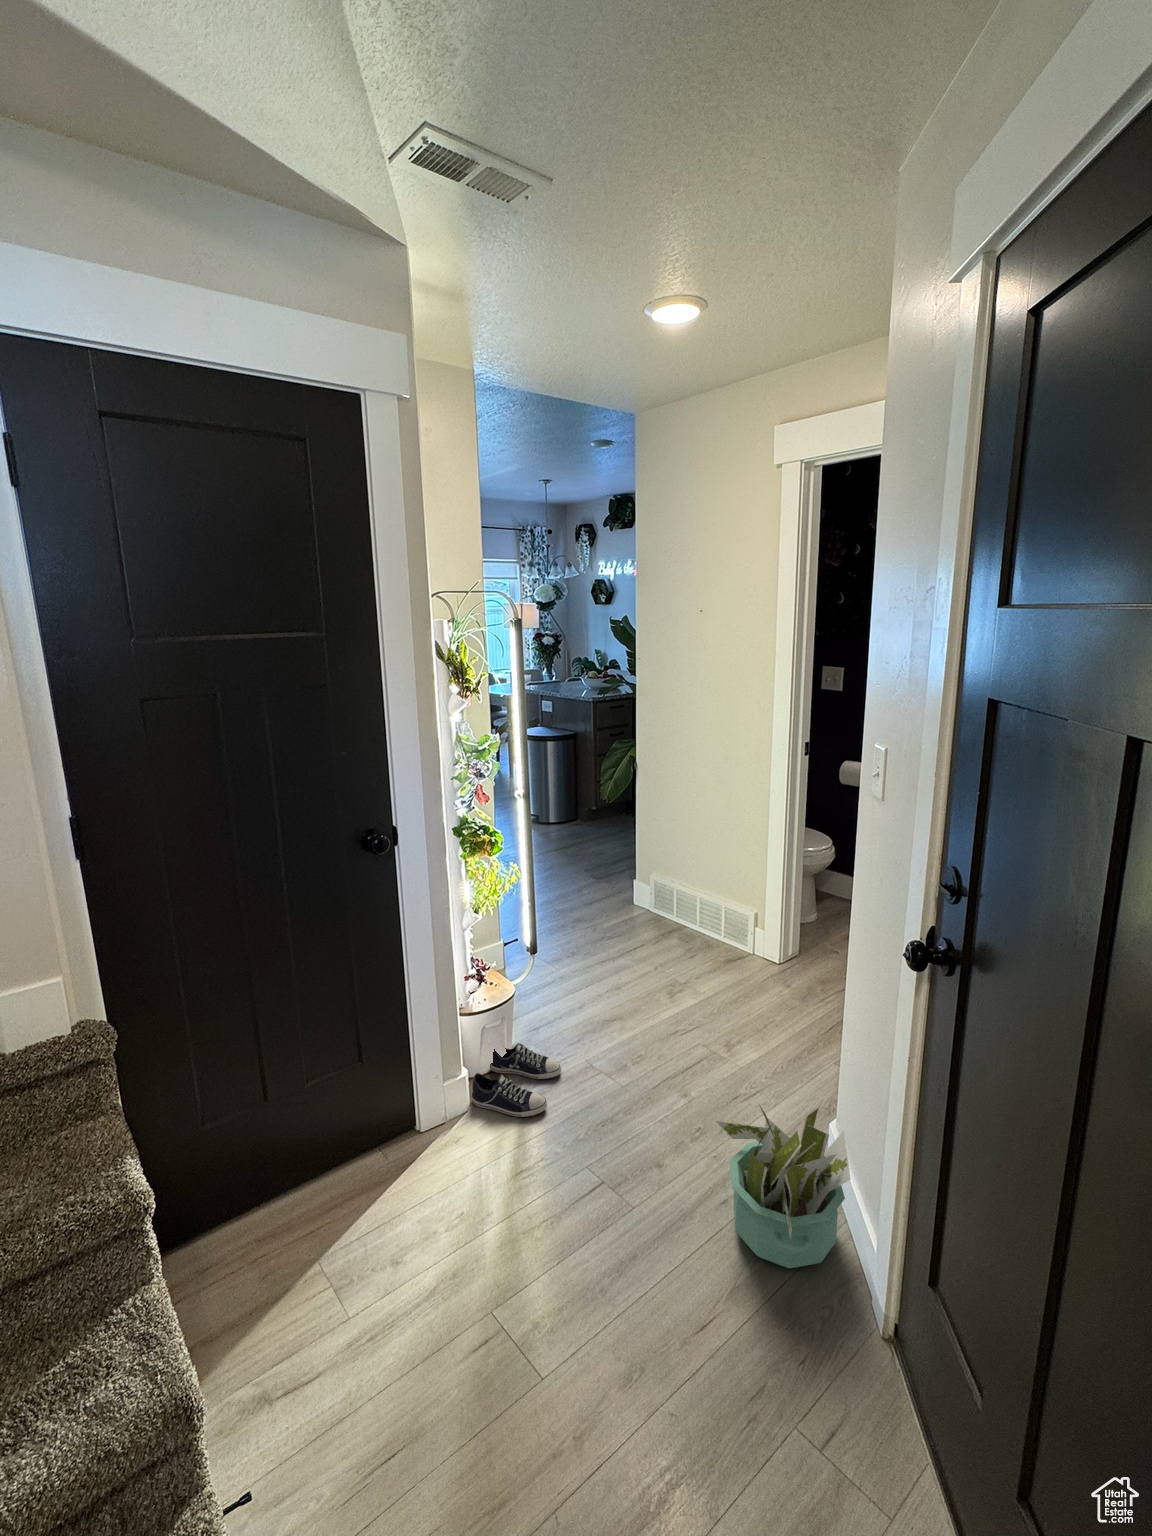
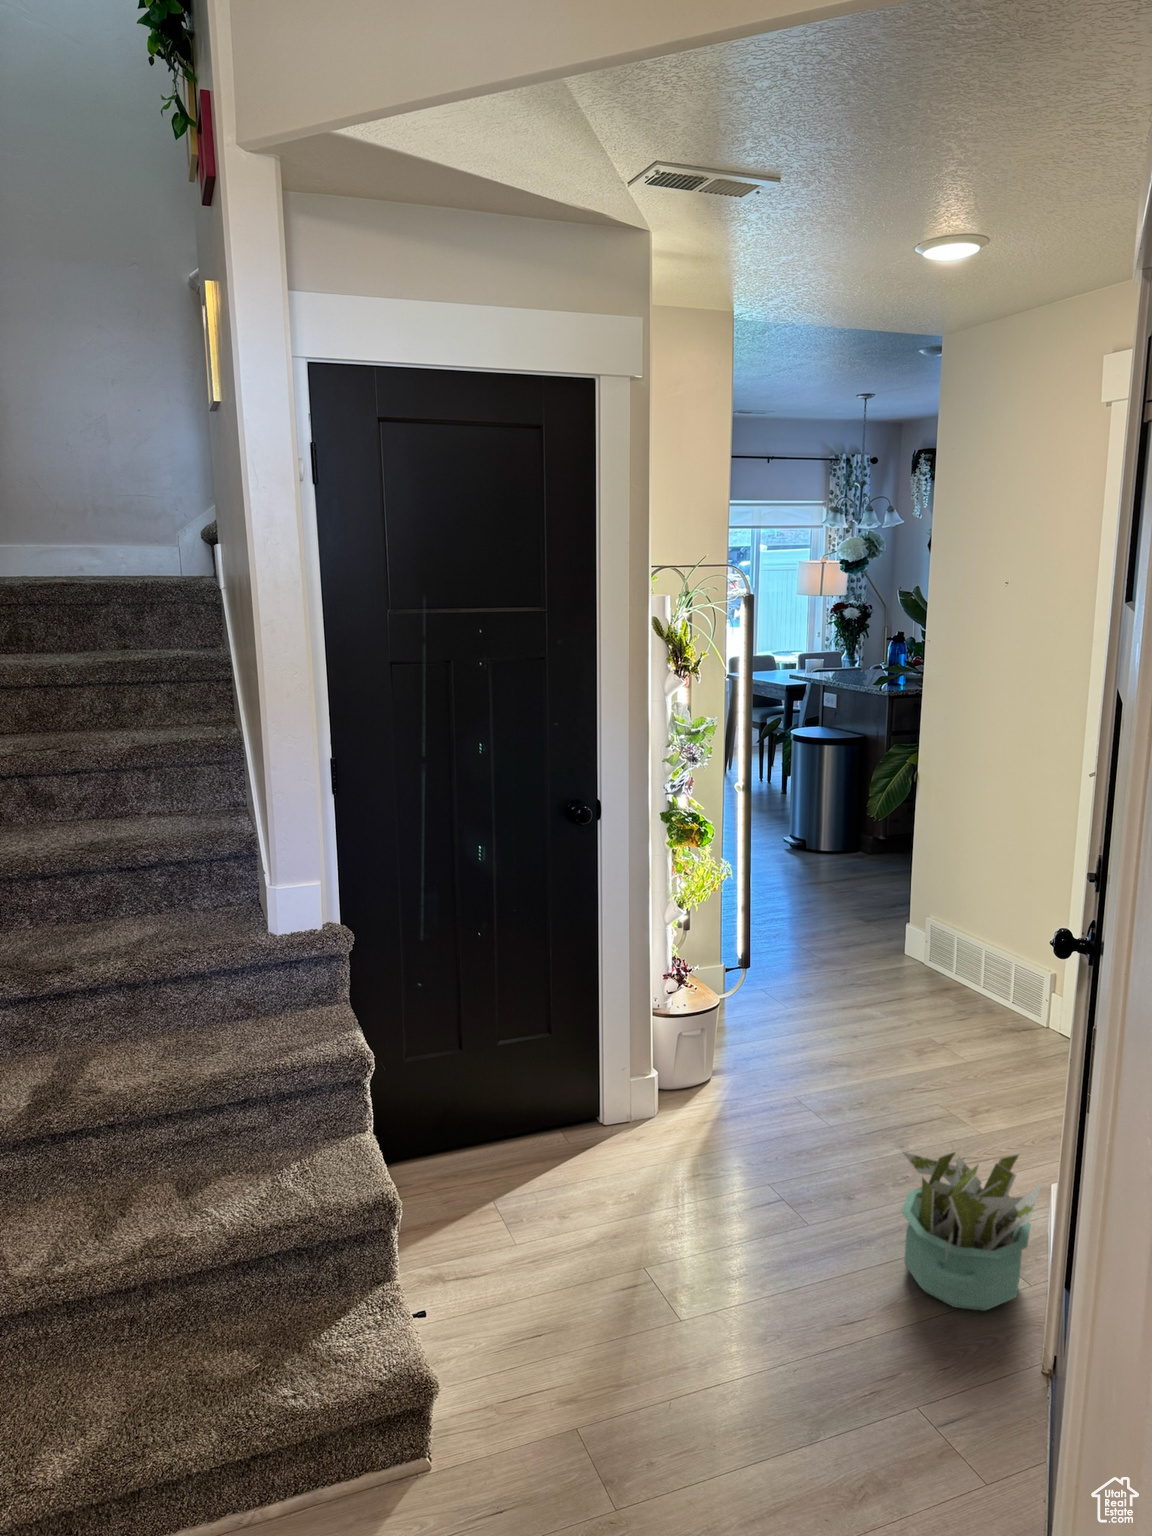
sneaker: present [471,1043,561,1117] -> none [657,1055,760,1129]

